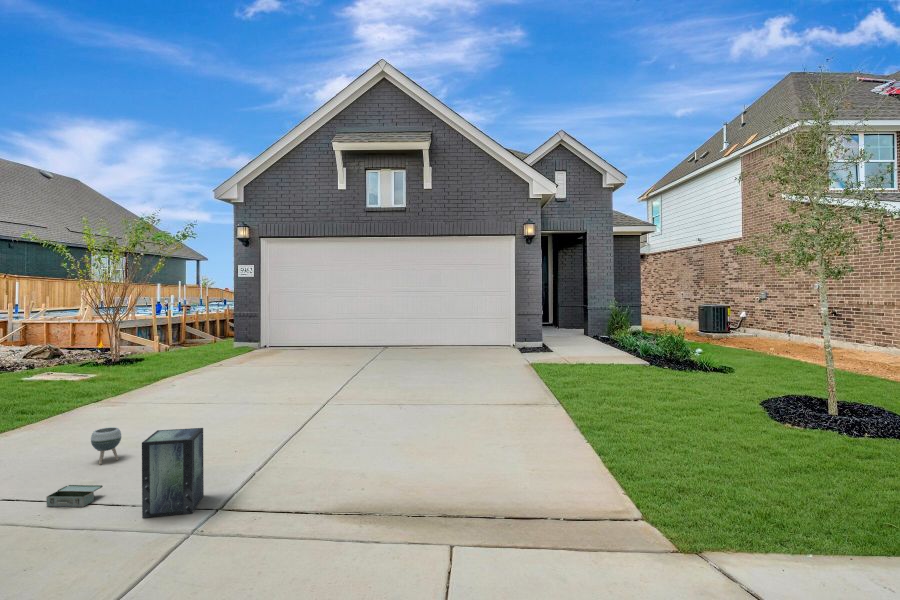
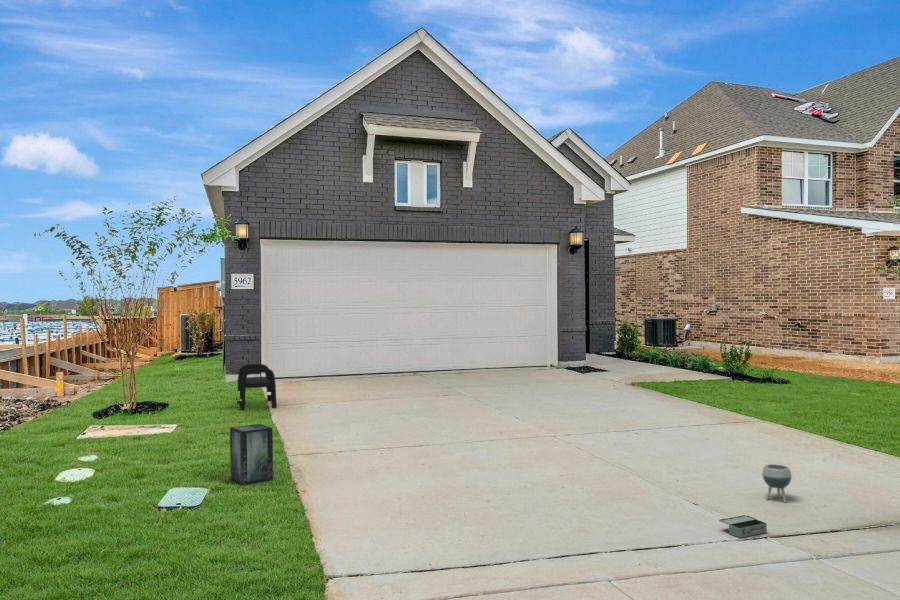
bench: none [221,325,262,356] -> present [237,364,277,410]
planter: present [91,427,121,465] -> present [762,464,792,502]
storage box: present [142,428,204,518] -> present [230,424,273,485]

